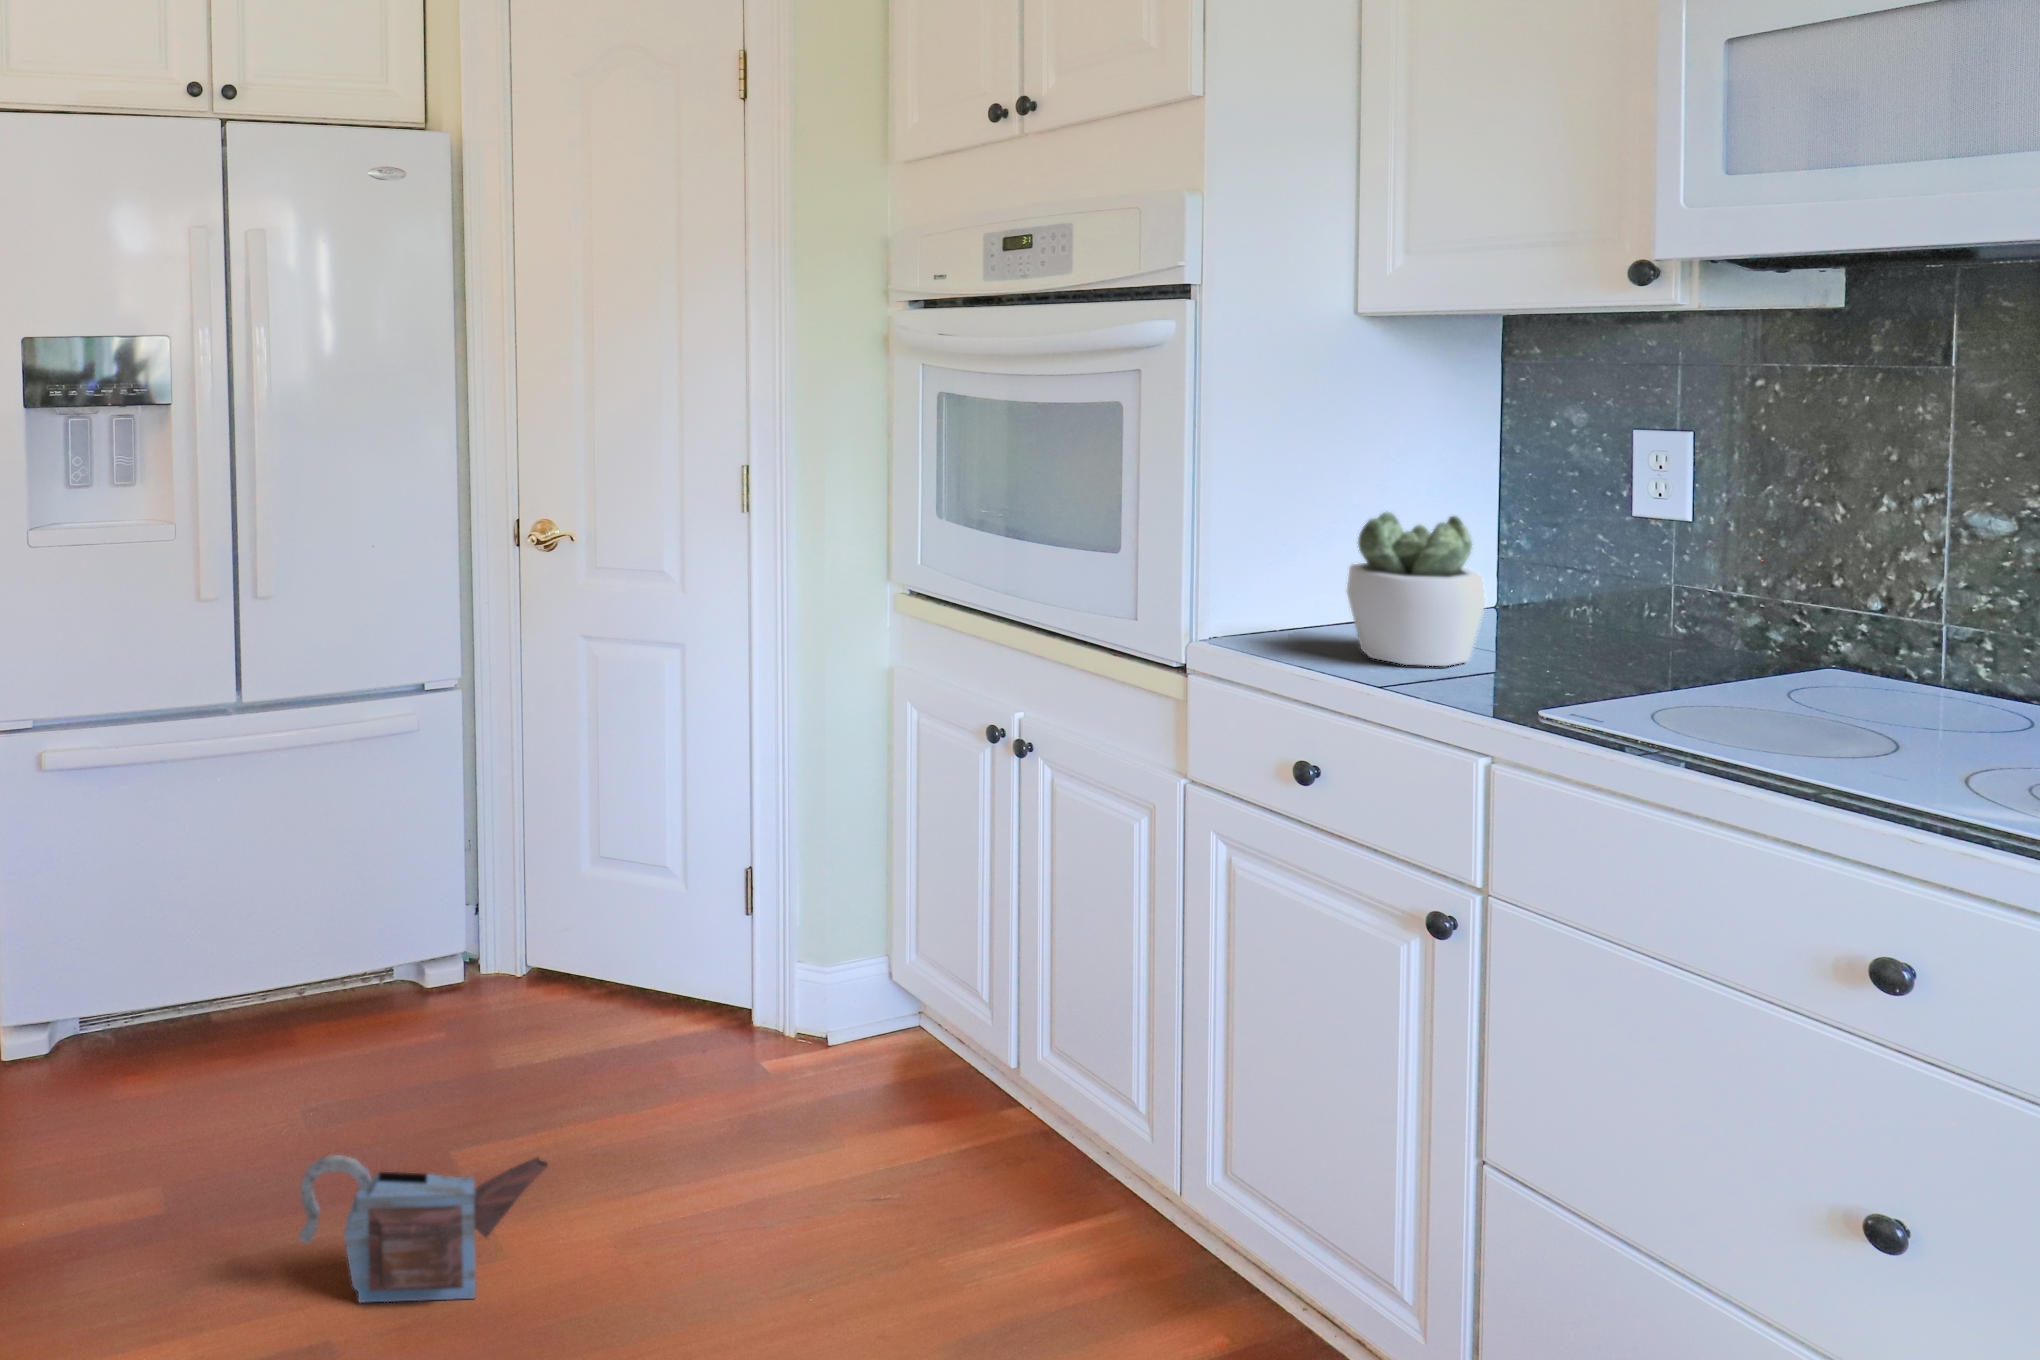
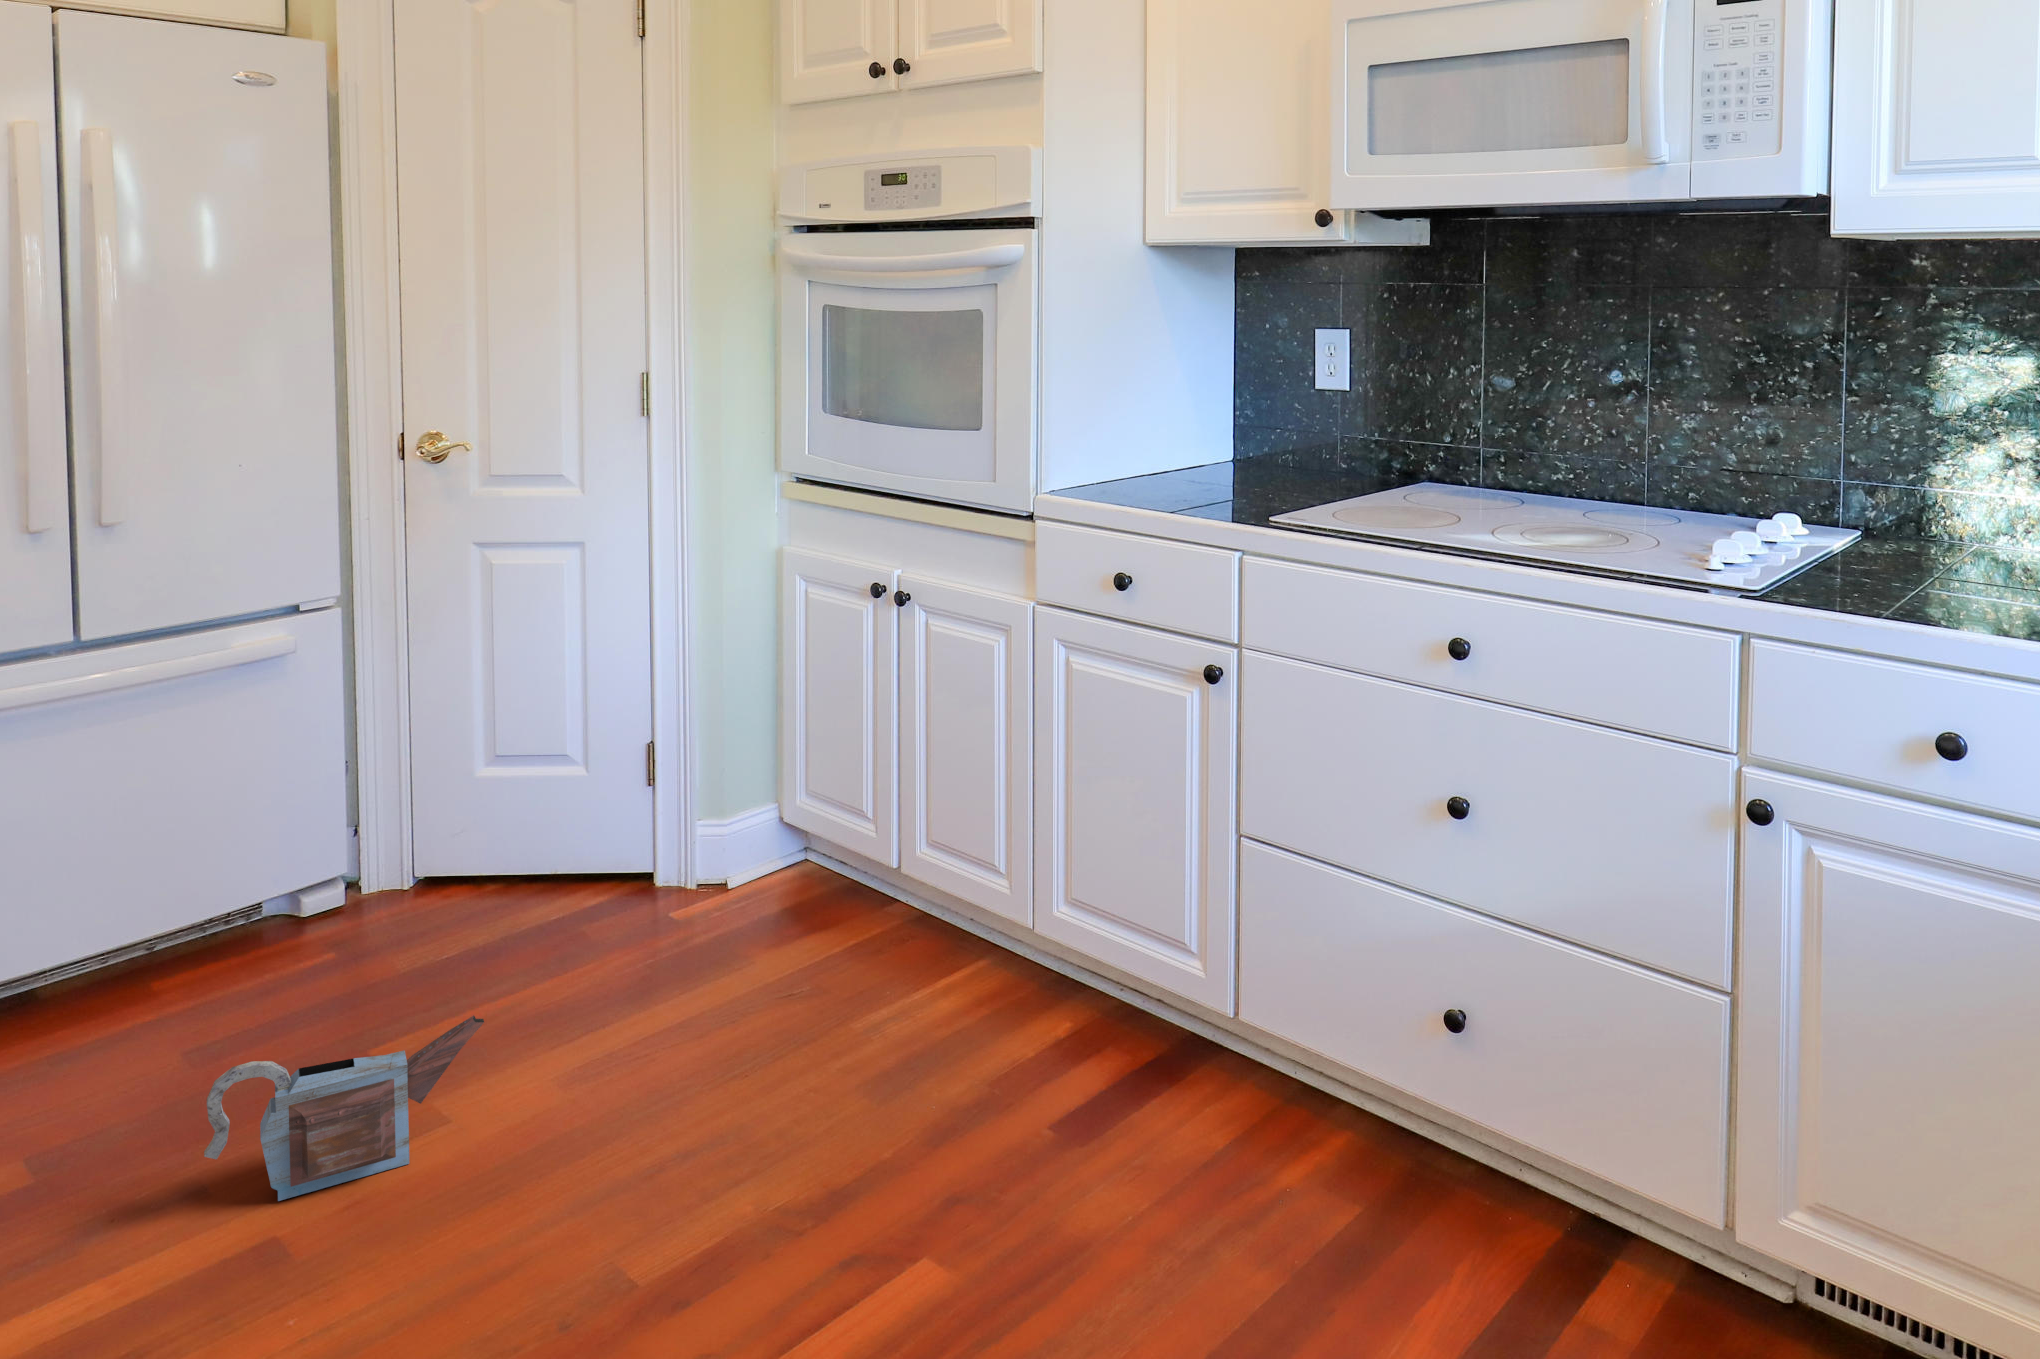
succulent plant: present [1347,512,1485,666] -> none [1143,390,1233,499]

